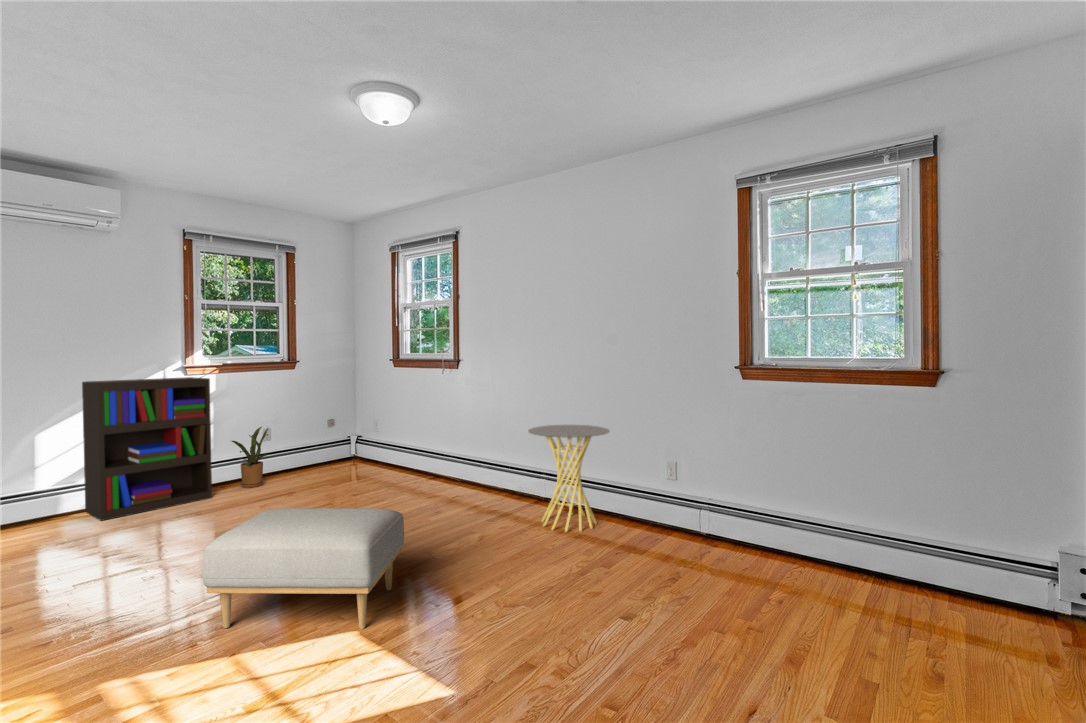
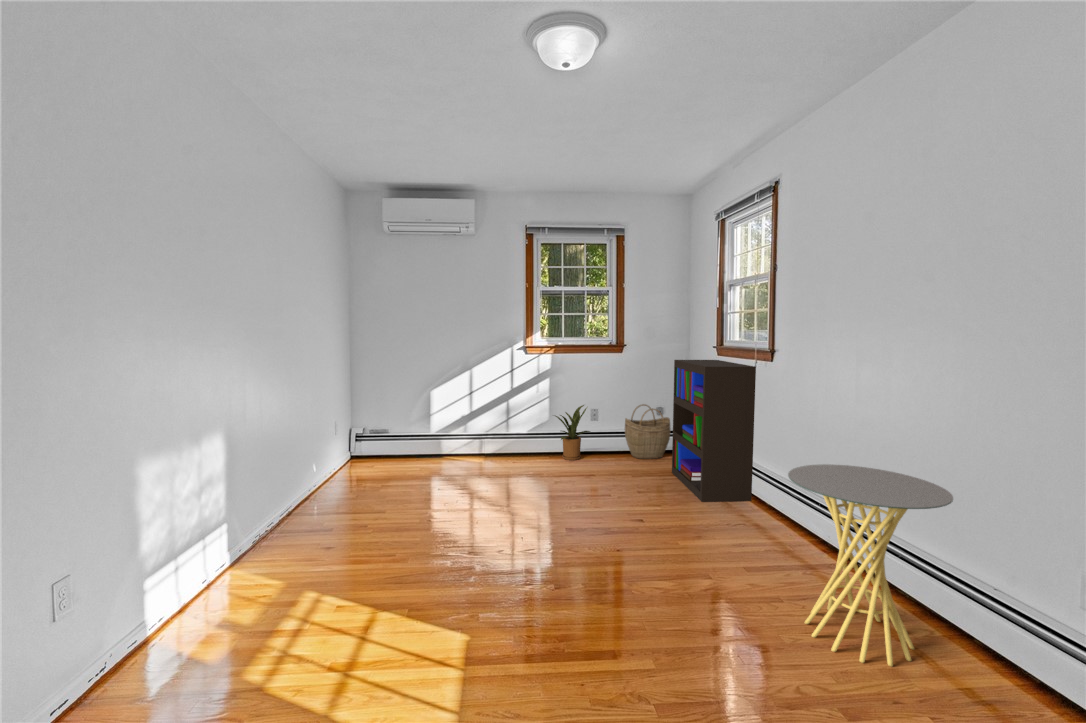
bookshelf: present [82,377,212,521] -> present [672,360,756,502]
woven basket: none [304,420,351,473] -> present [625,404,670,459]
ottoman: present [203,508,404,629] -> none [353,500,542,674]

